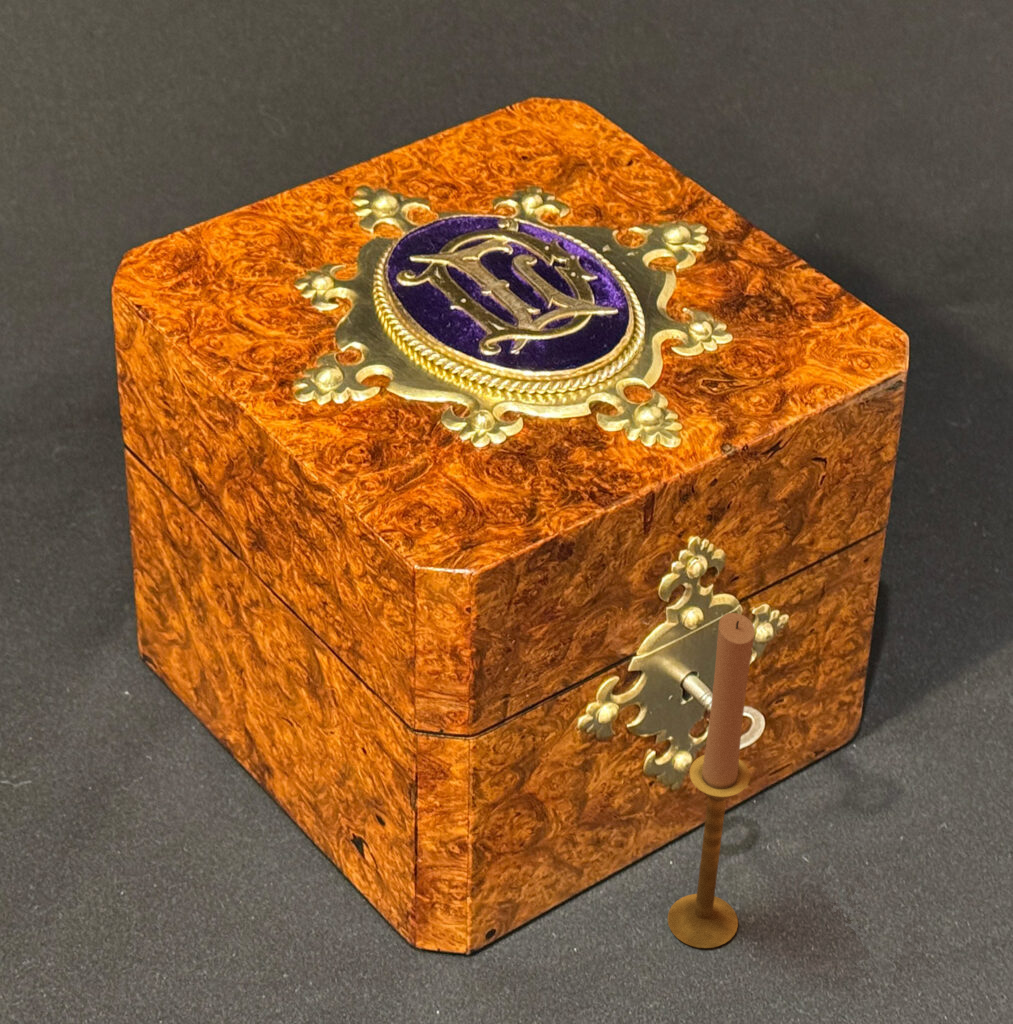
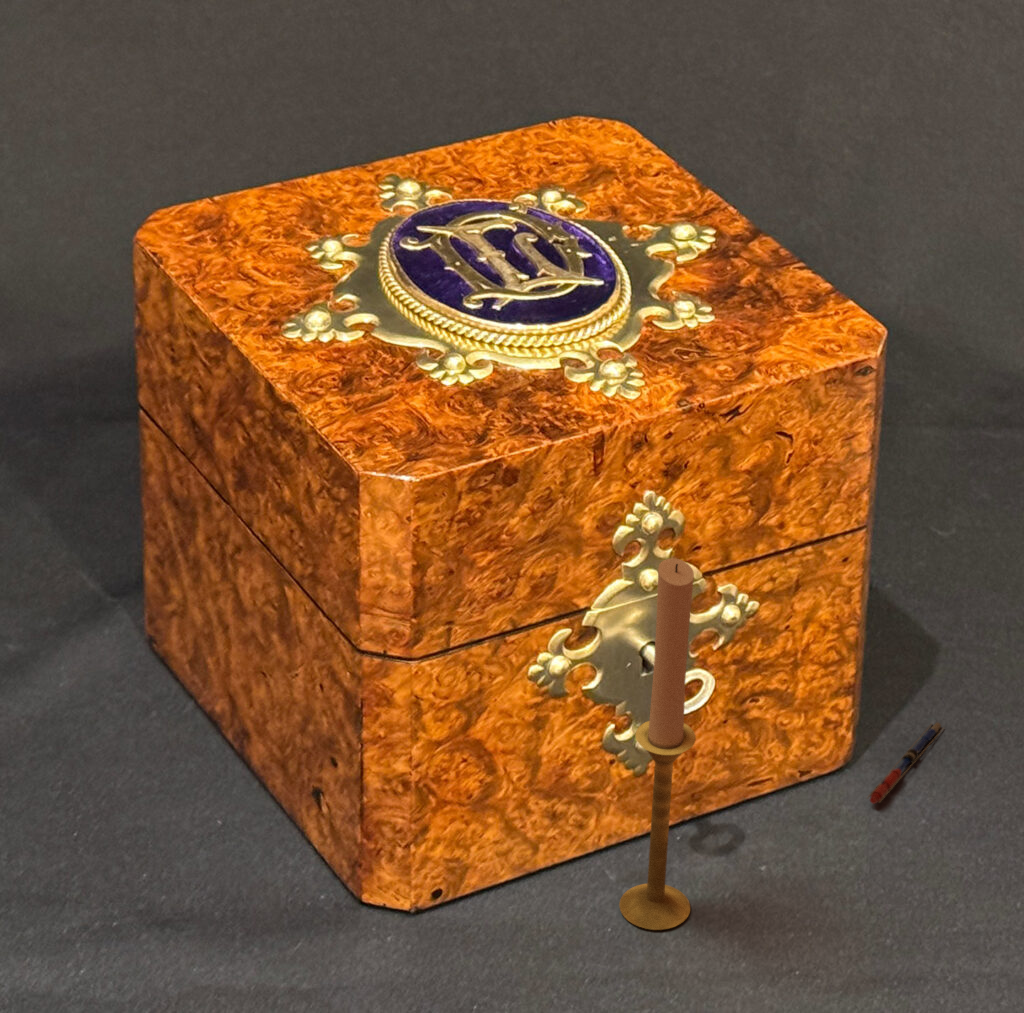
pen: none [884,681,940,781] -> present [868,723,941,804]

